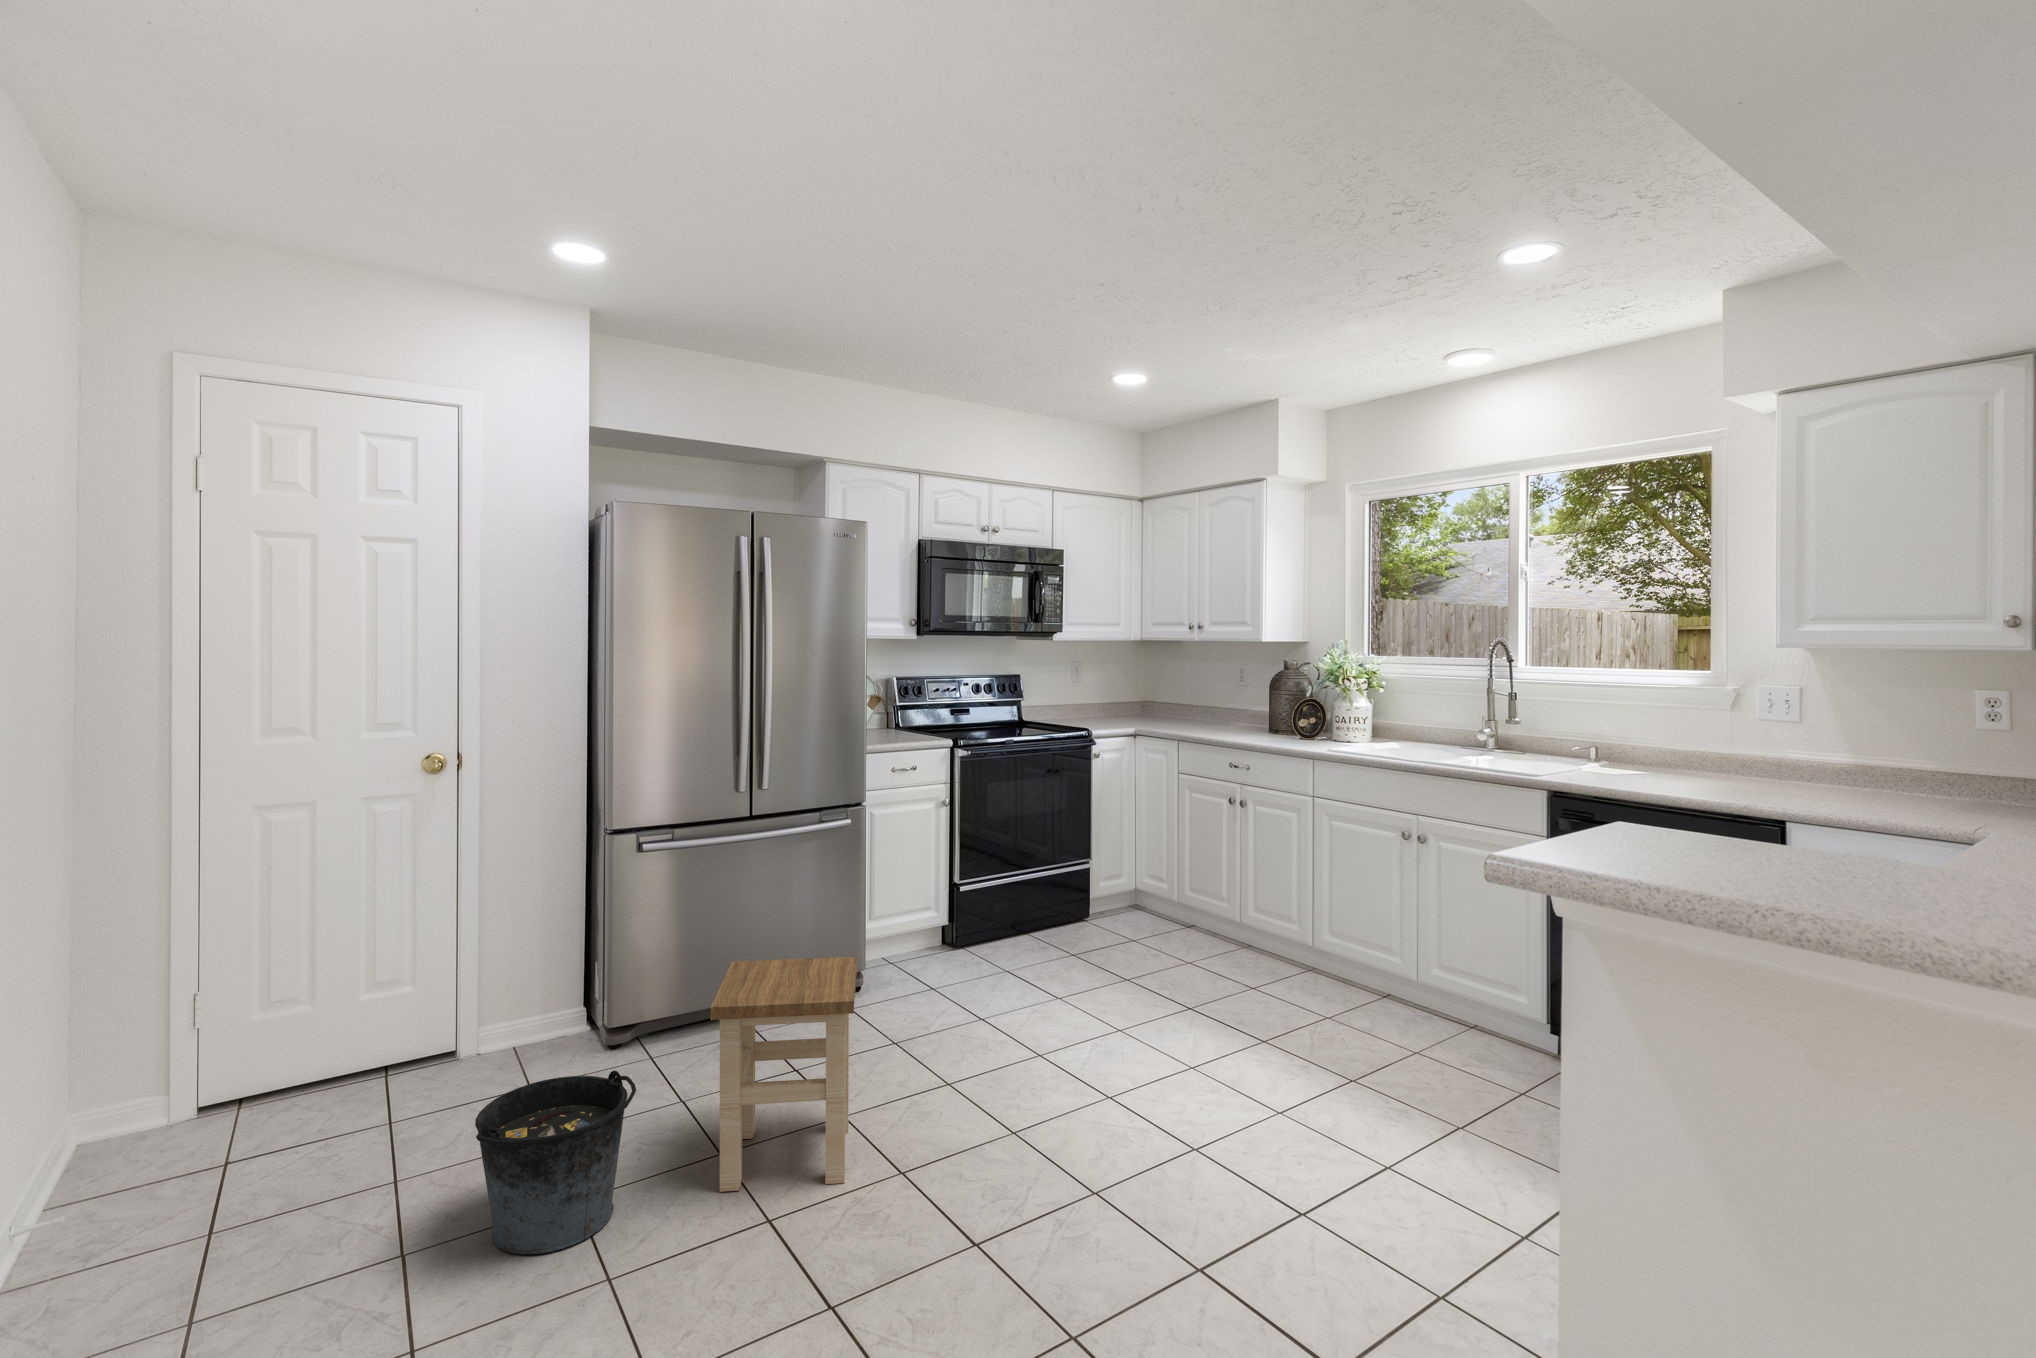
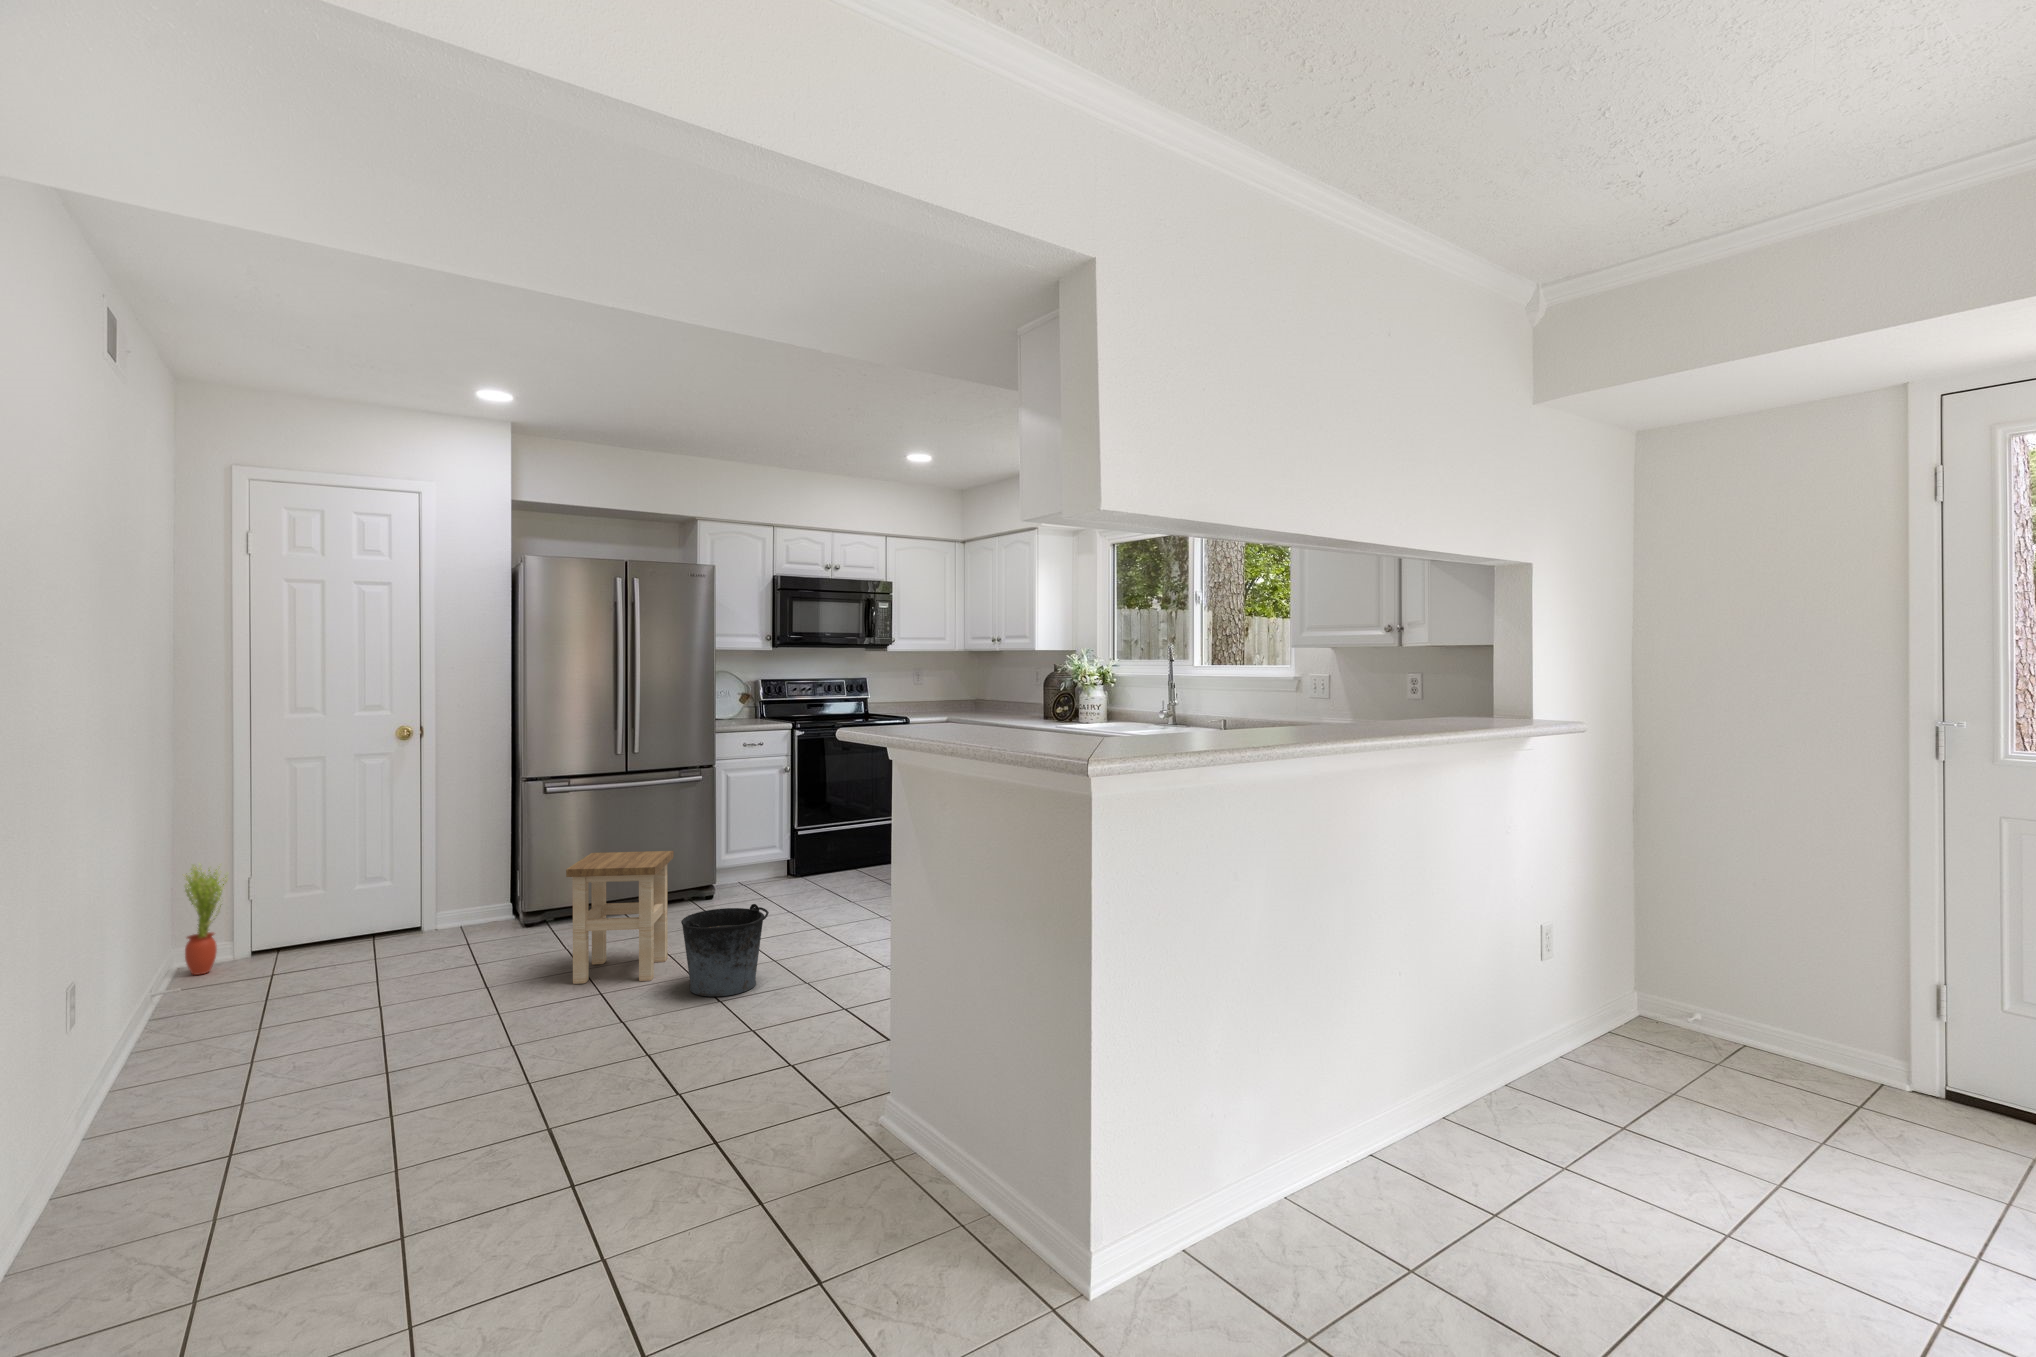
potted plant: none [77,980,158,1163] -> present [185,866,227,975]
bucket: present [475,1071,636,1255] -> present [681,904,769,997]

